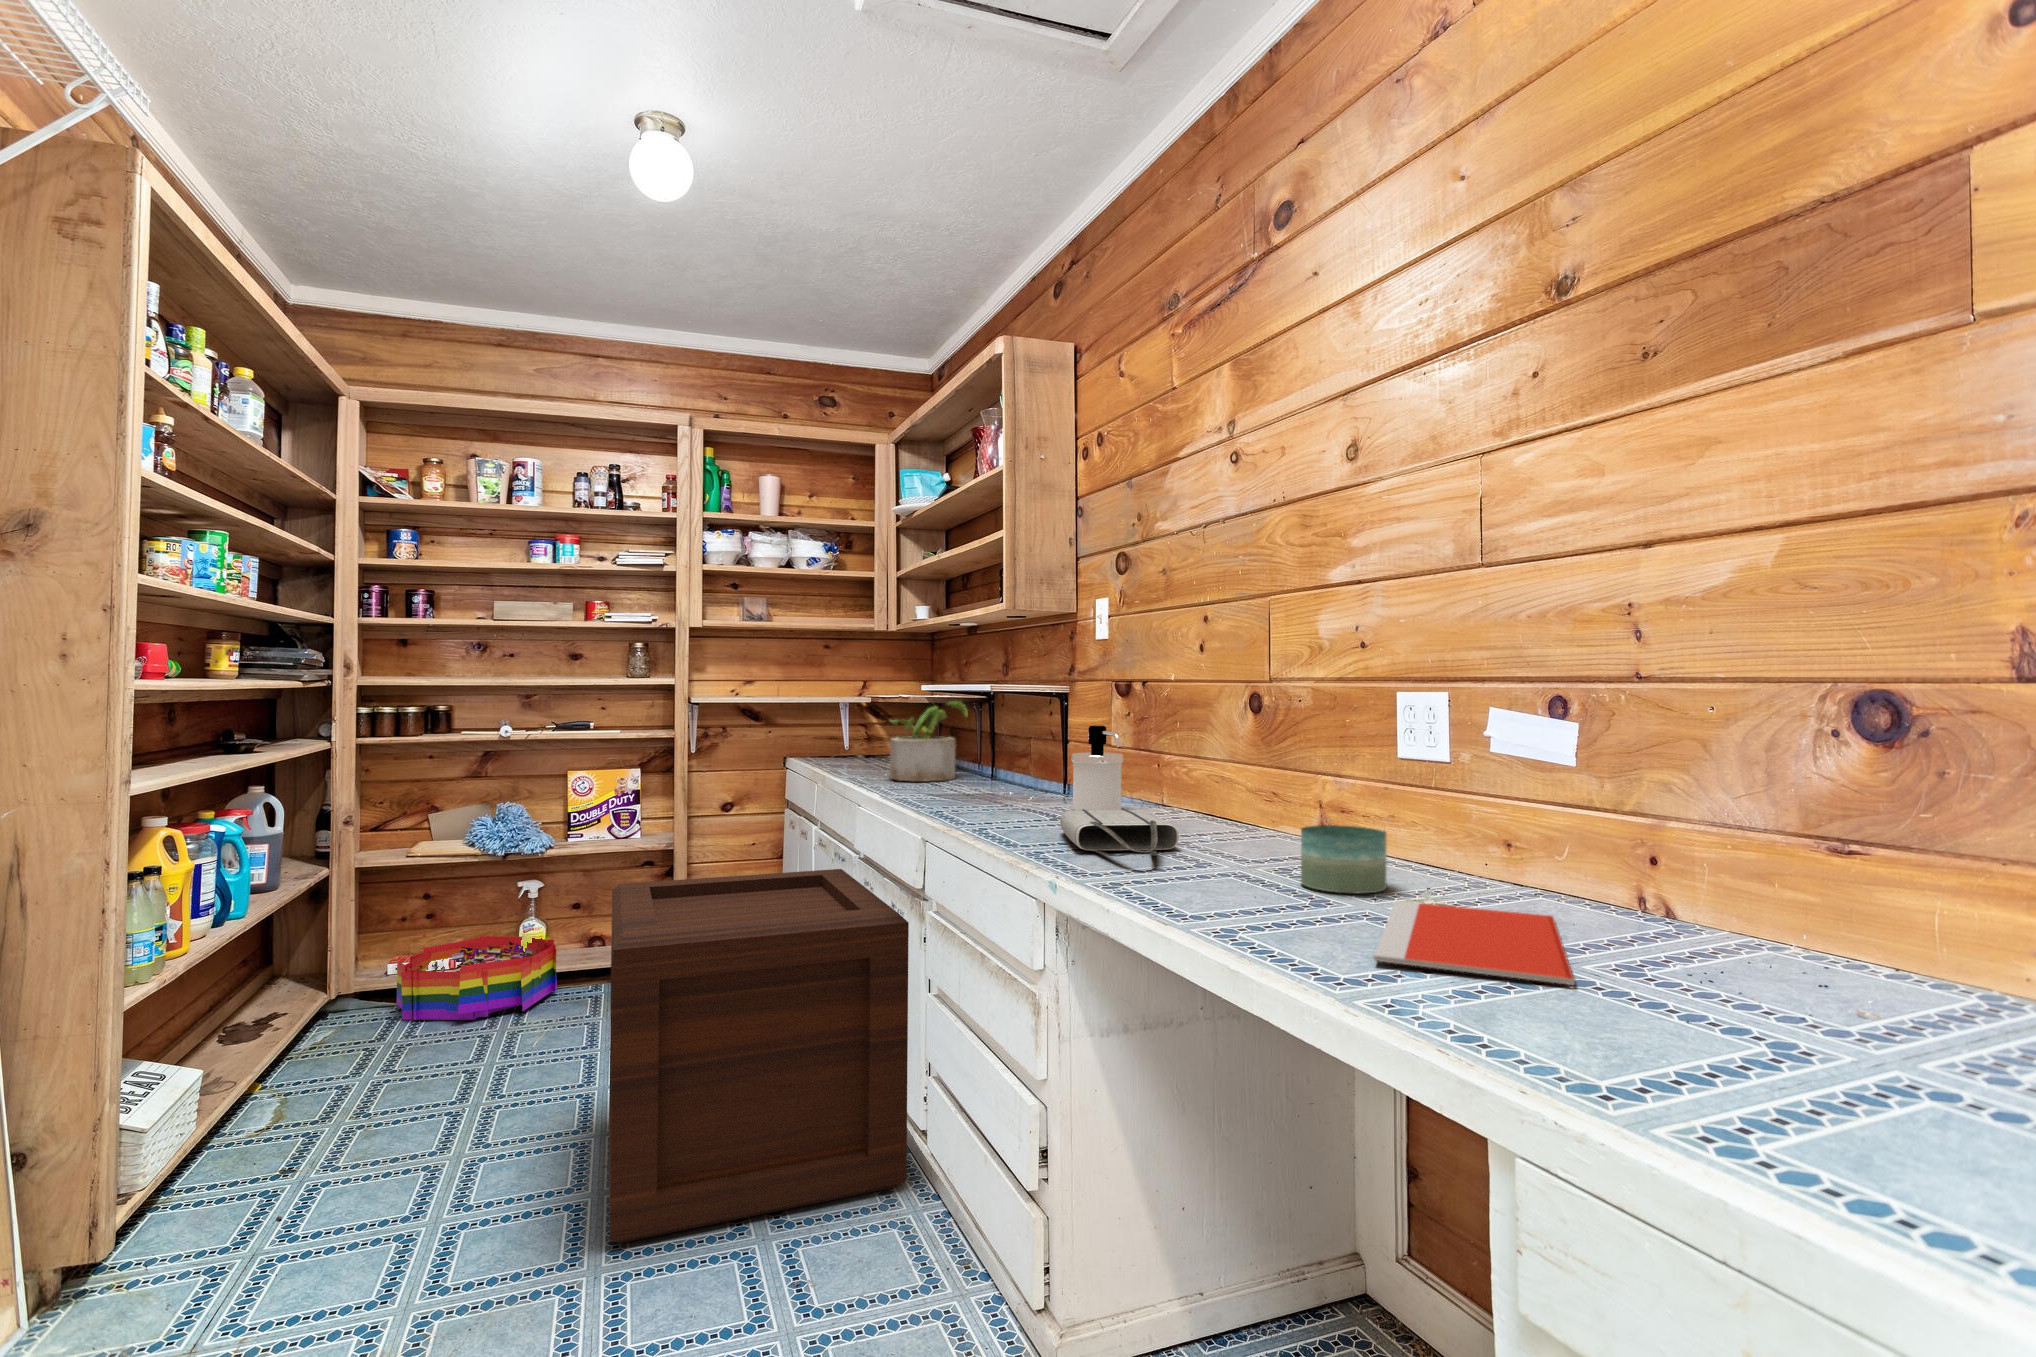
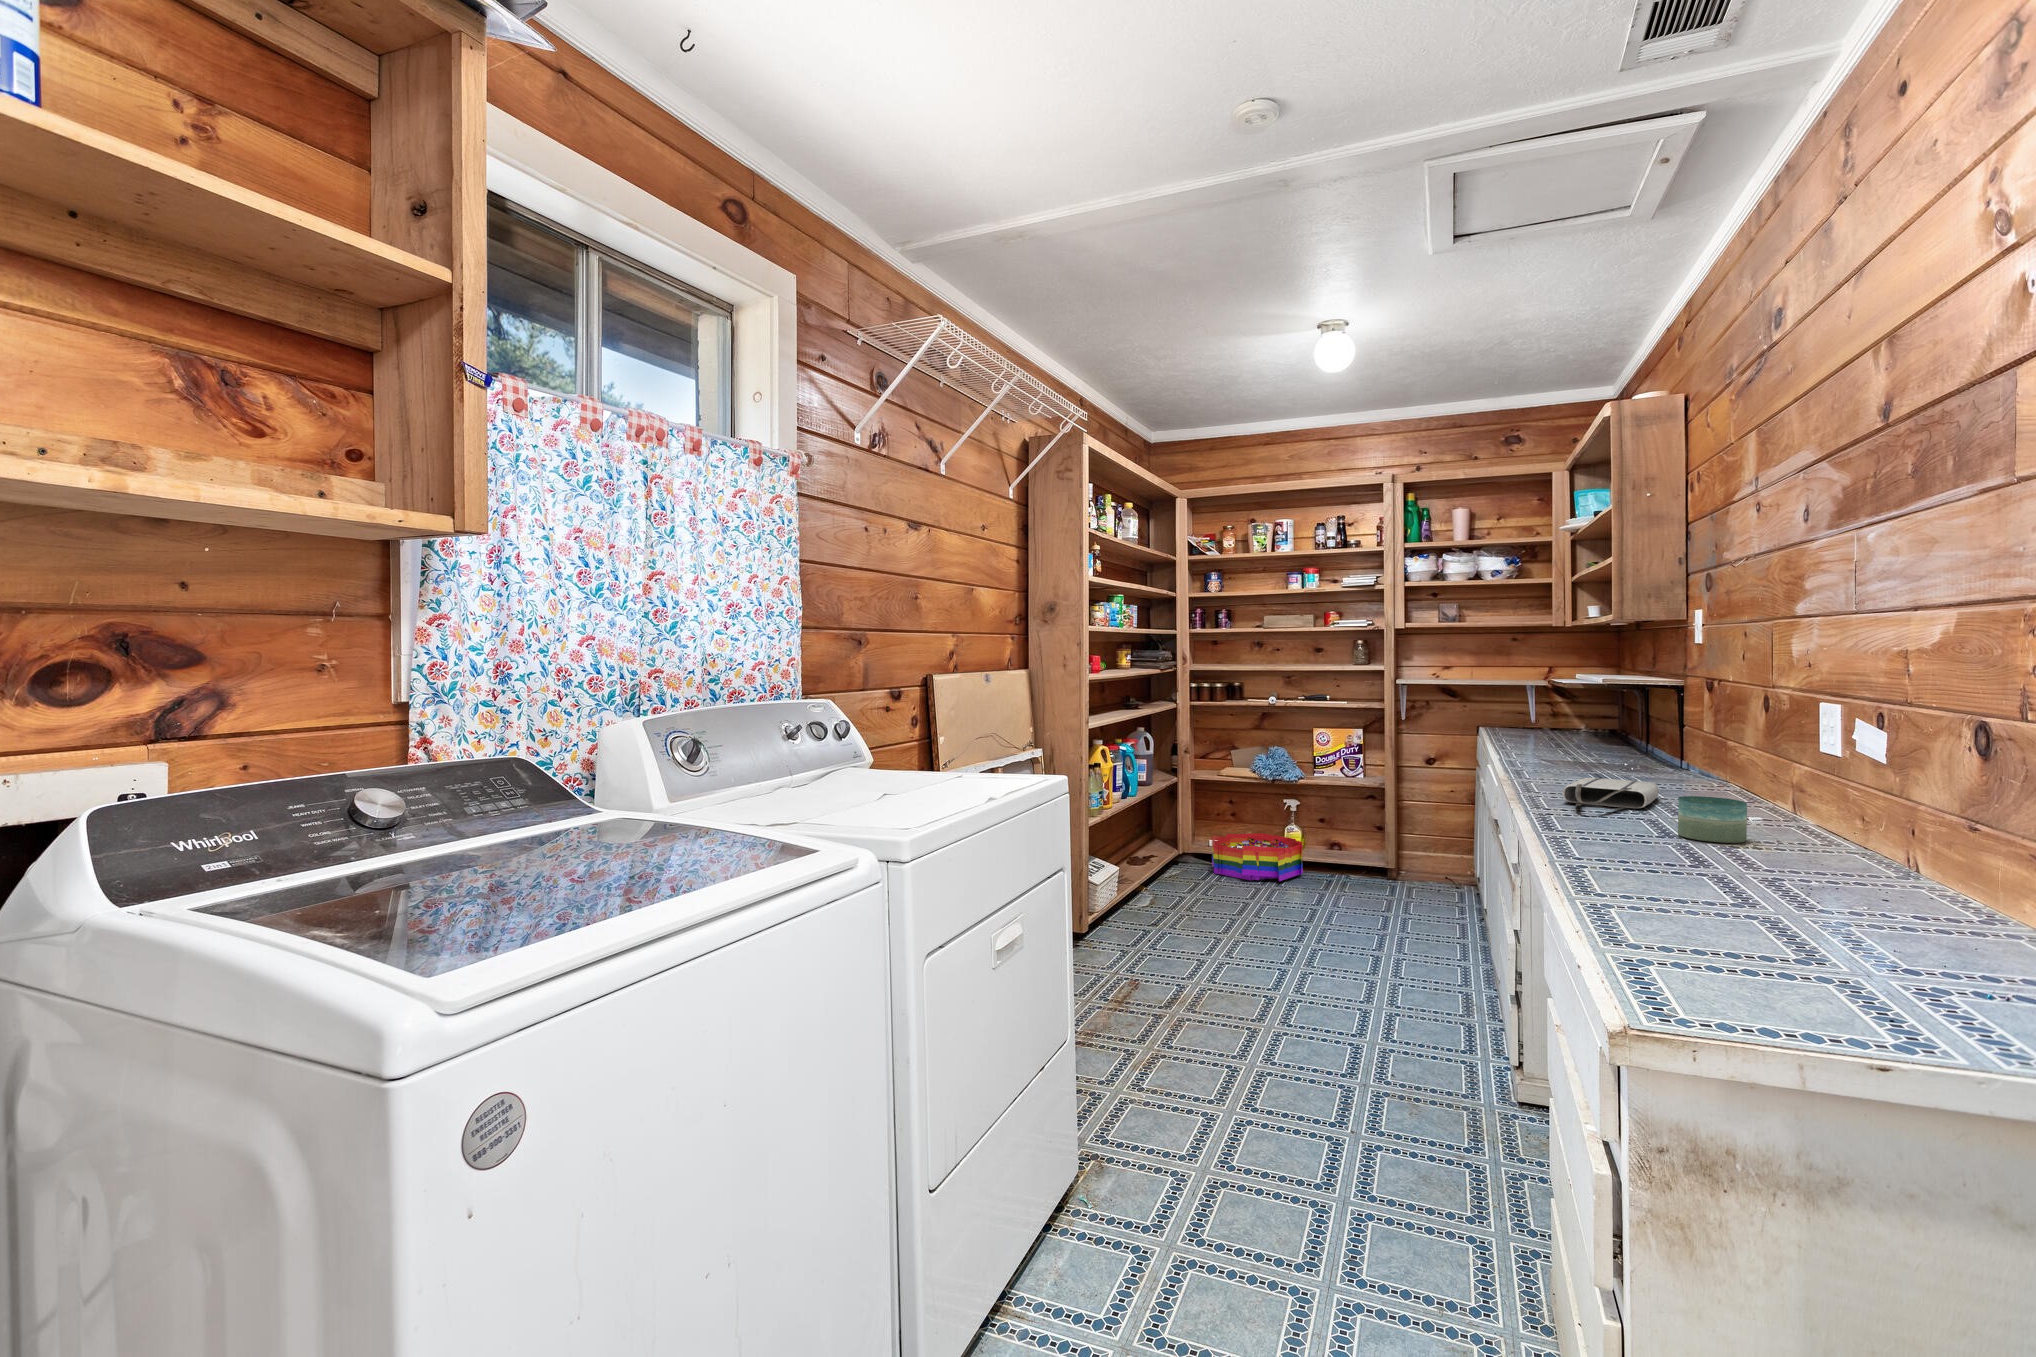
potted plant: present [890,701,968,782] -> none [1533,690,1606,754]
soap dispenser: present [1072,725,1123,810] -> none [1632,717,1681,786]
wooden crate: present [609,869,909,1243] -> none [1294,801,1485,1018]
notebook: present [1374,901,1575,985] -> none [1604,845,1817,880]

